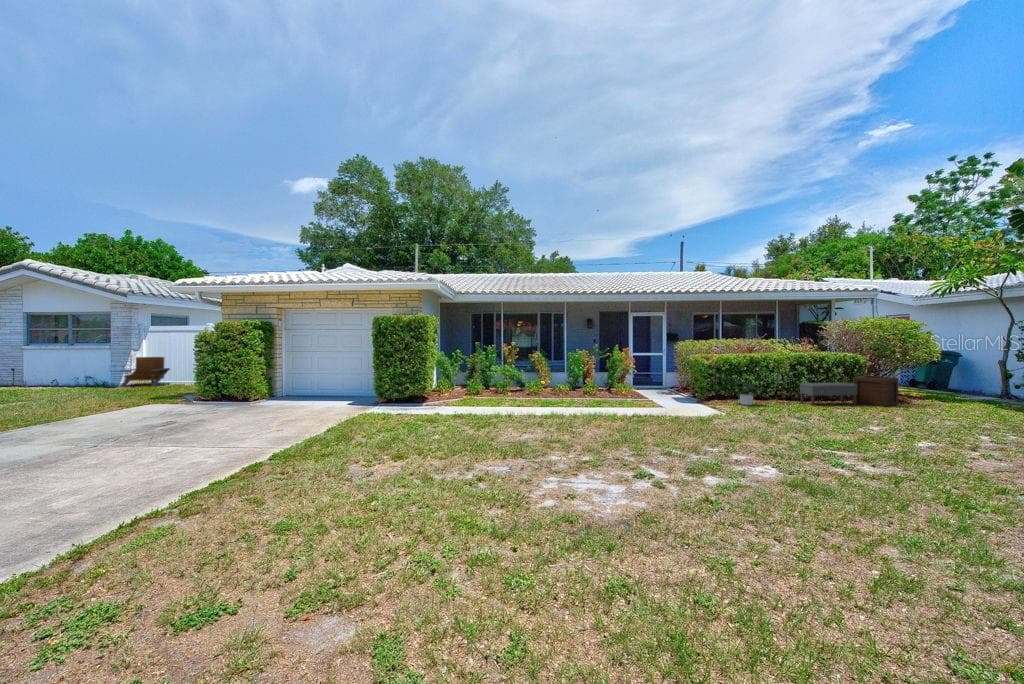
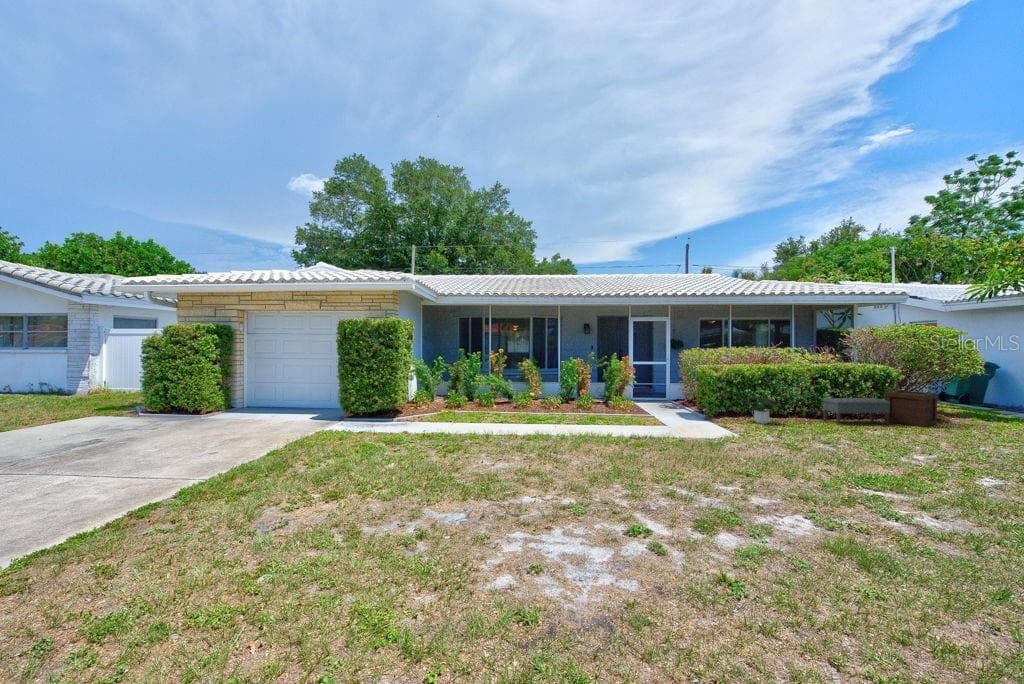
lounge chair: present [120,357,170,387] -> none [77,361,135,394]

